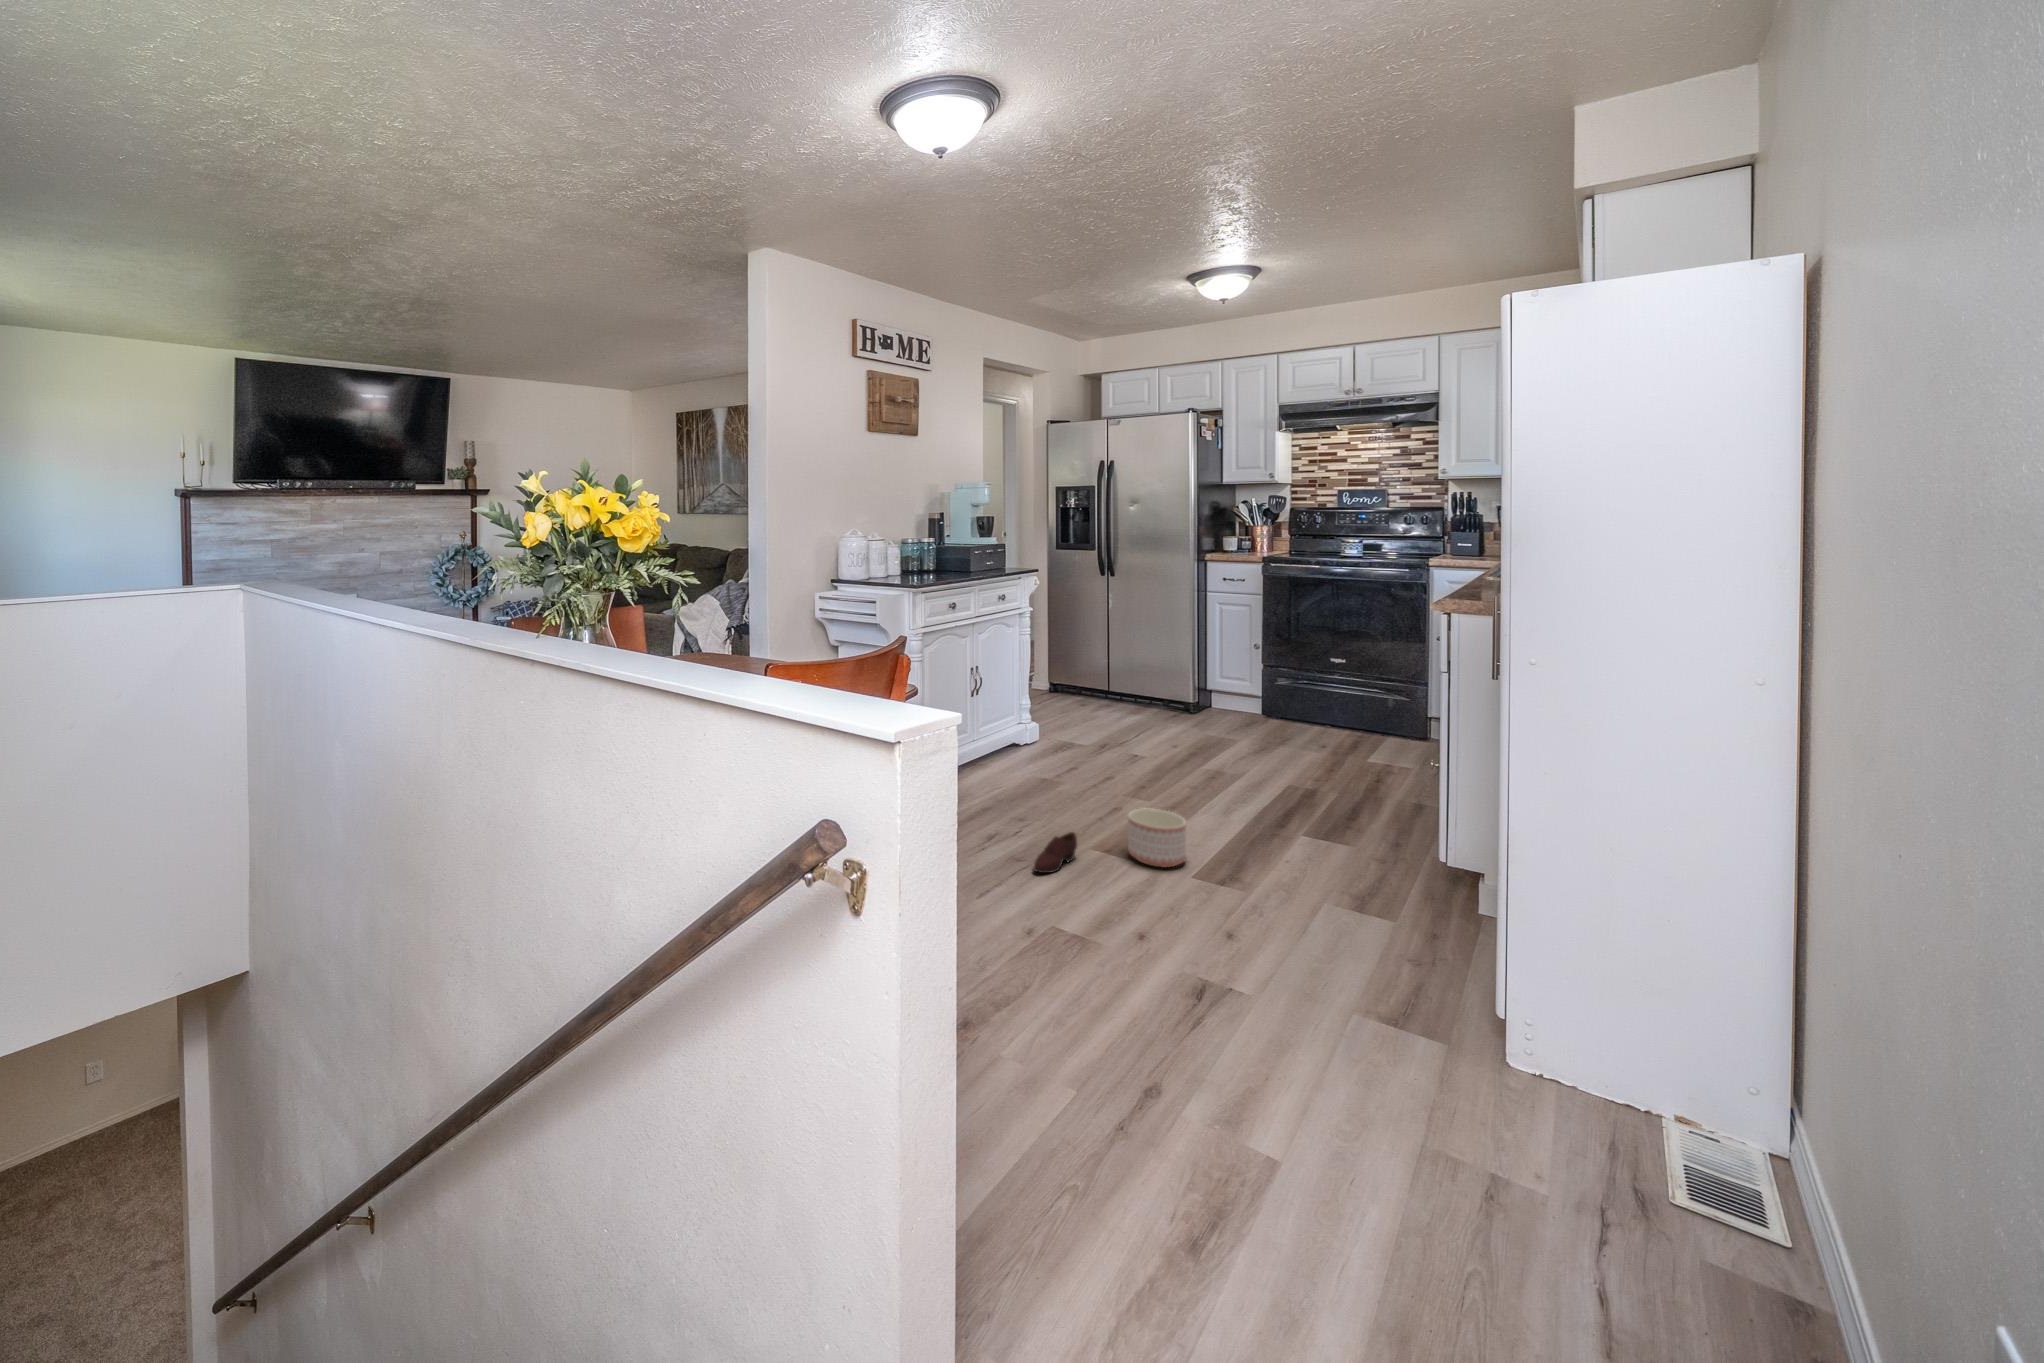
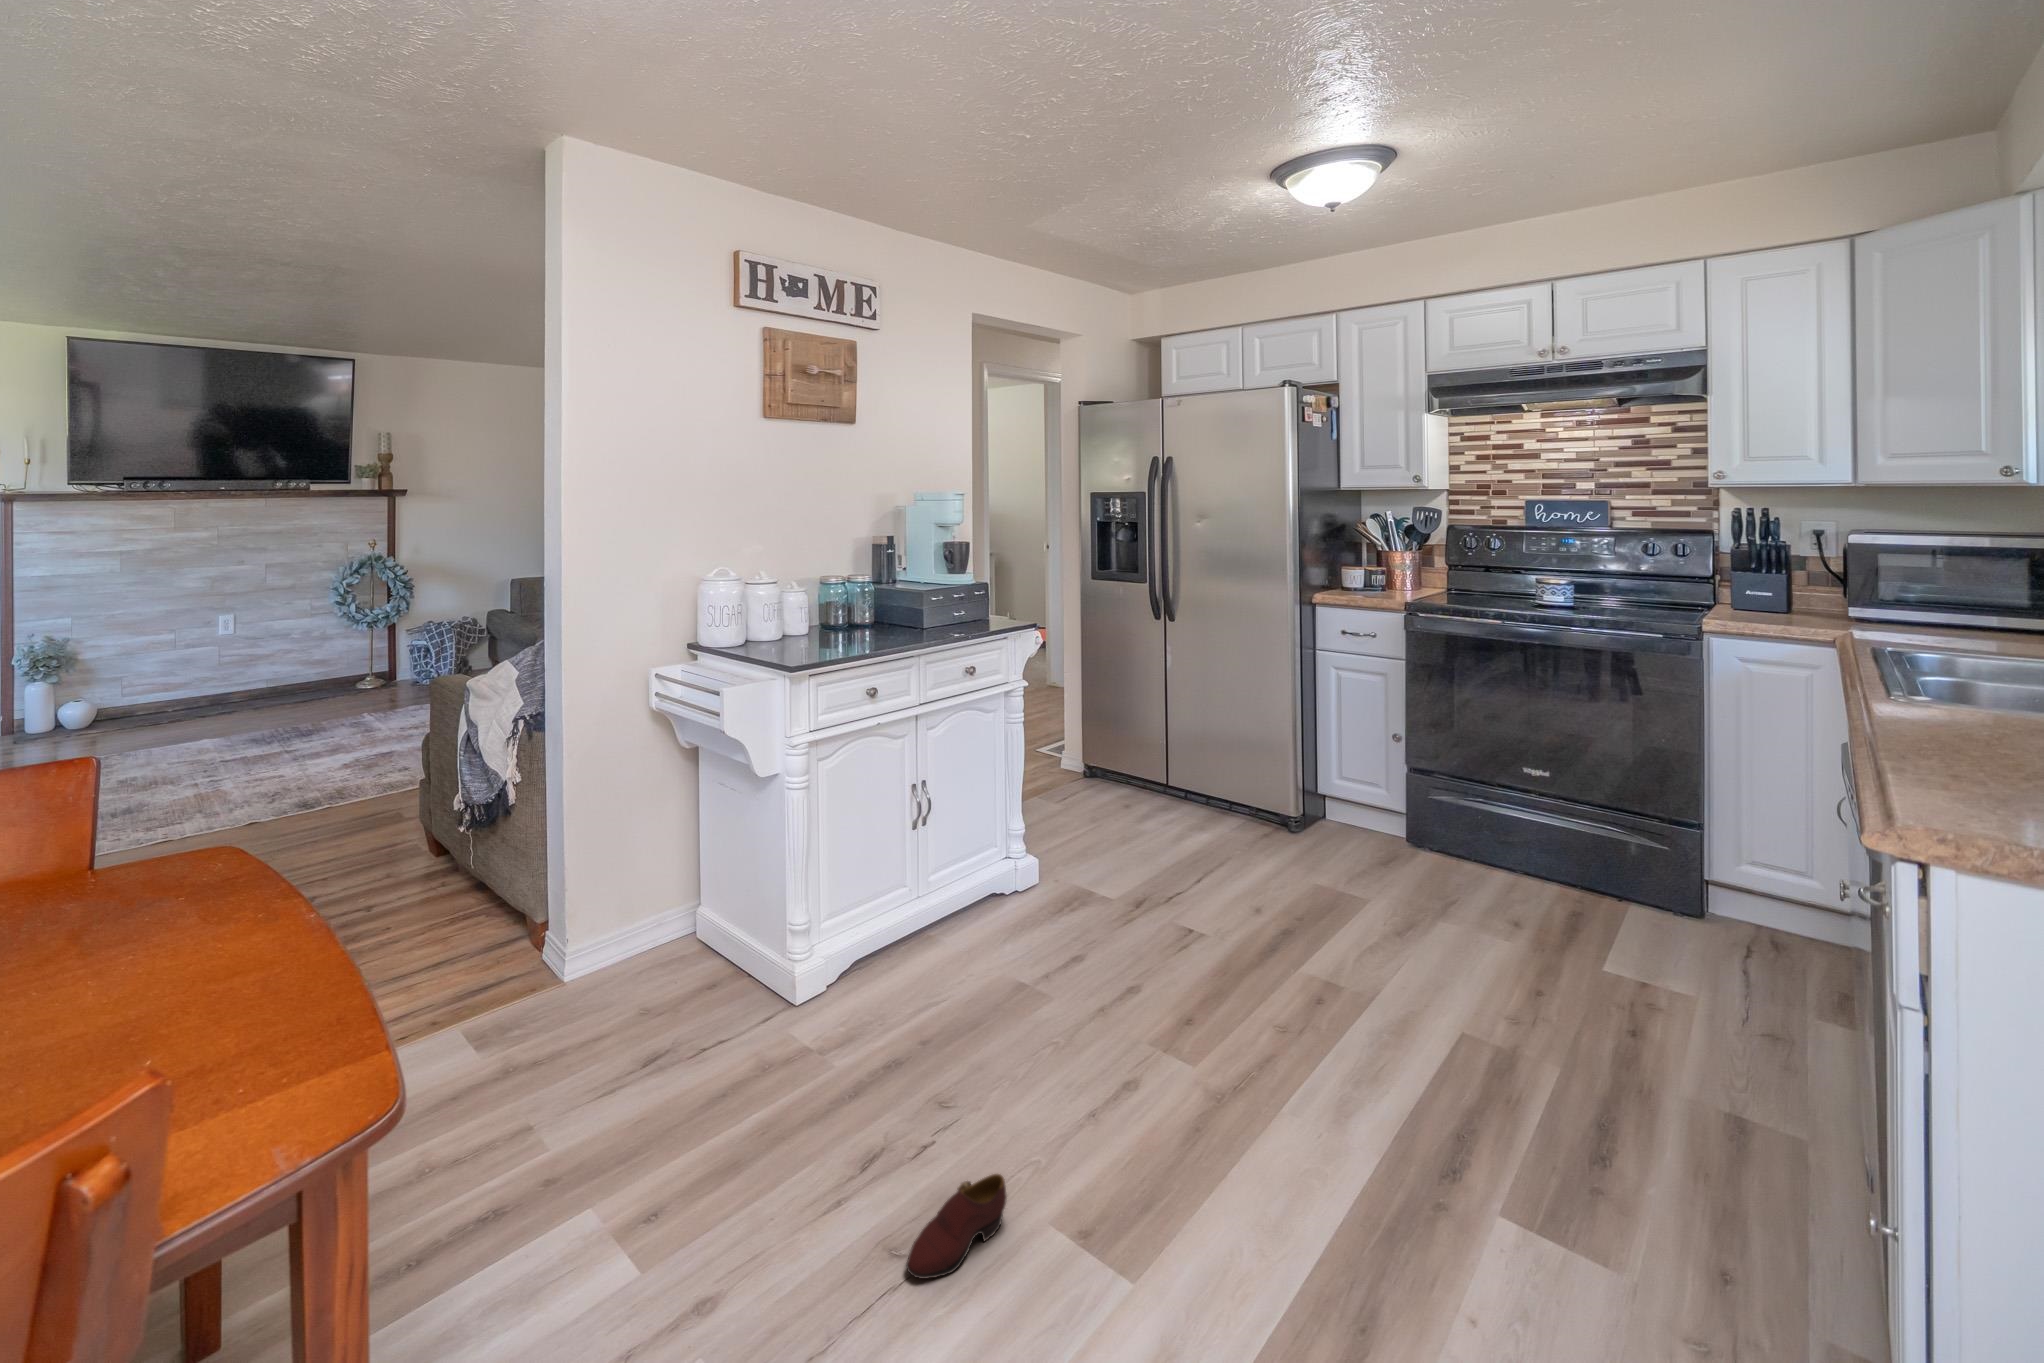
planter: present [1128,809,1186,867] -> none [1107,1131,1220,1285]

